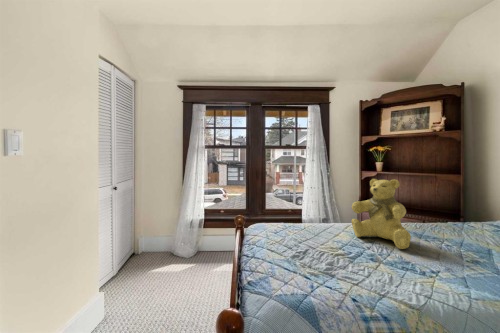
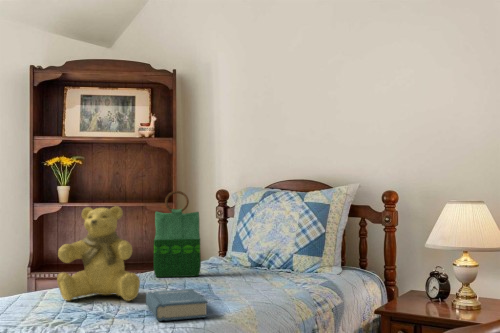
tote bag: none [433,169,480,237] -> present [154,191,201,277]
hardback book: none [414,248,477,295] -> present [146,289,208,321]

